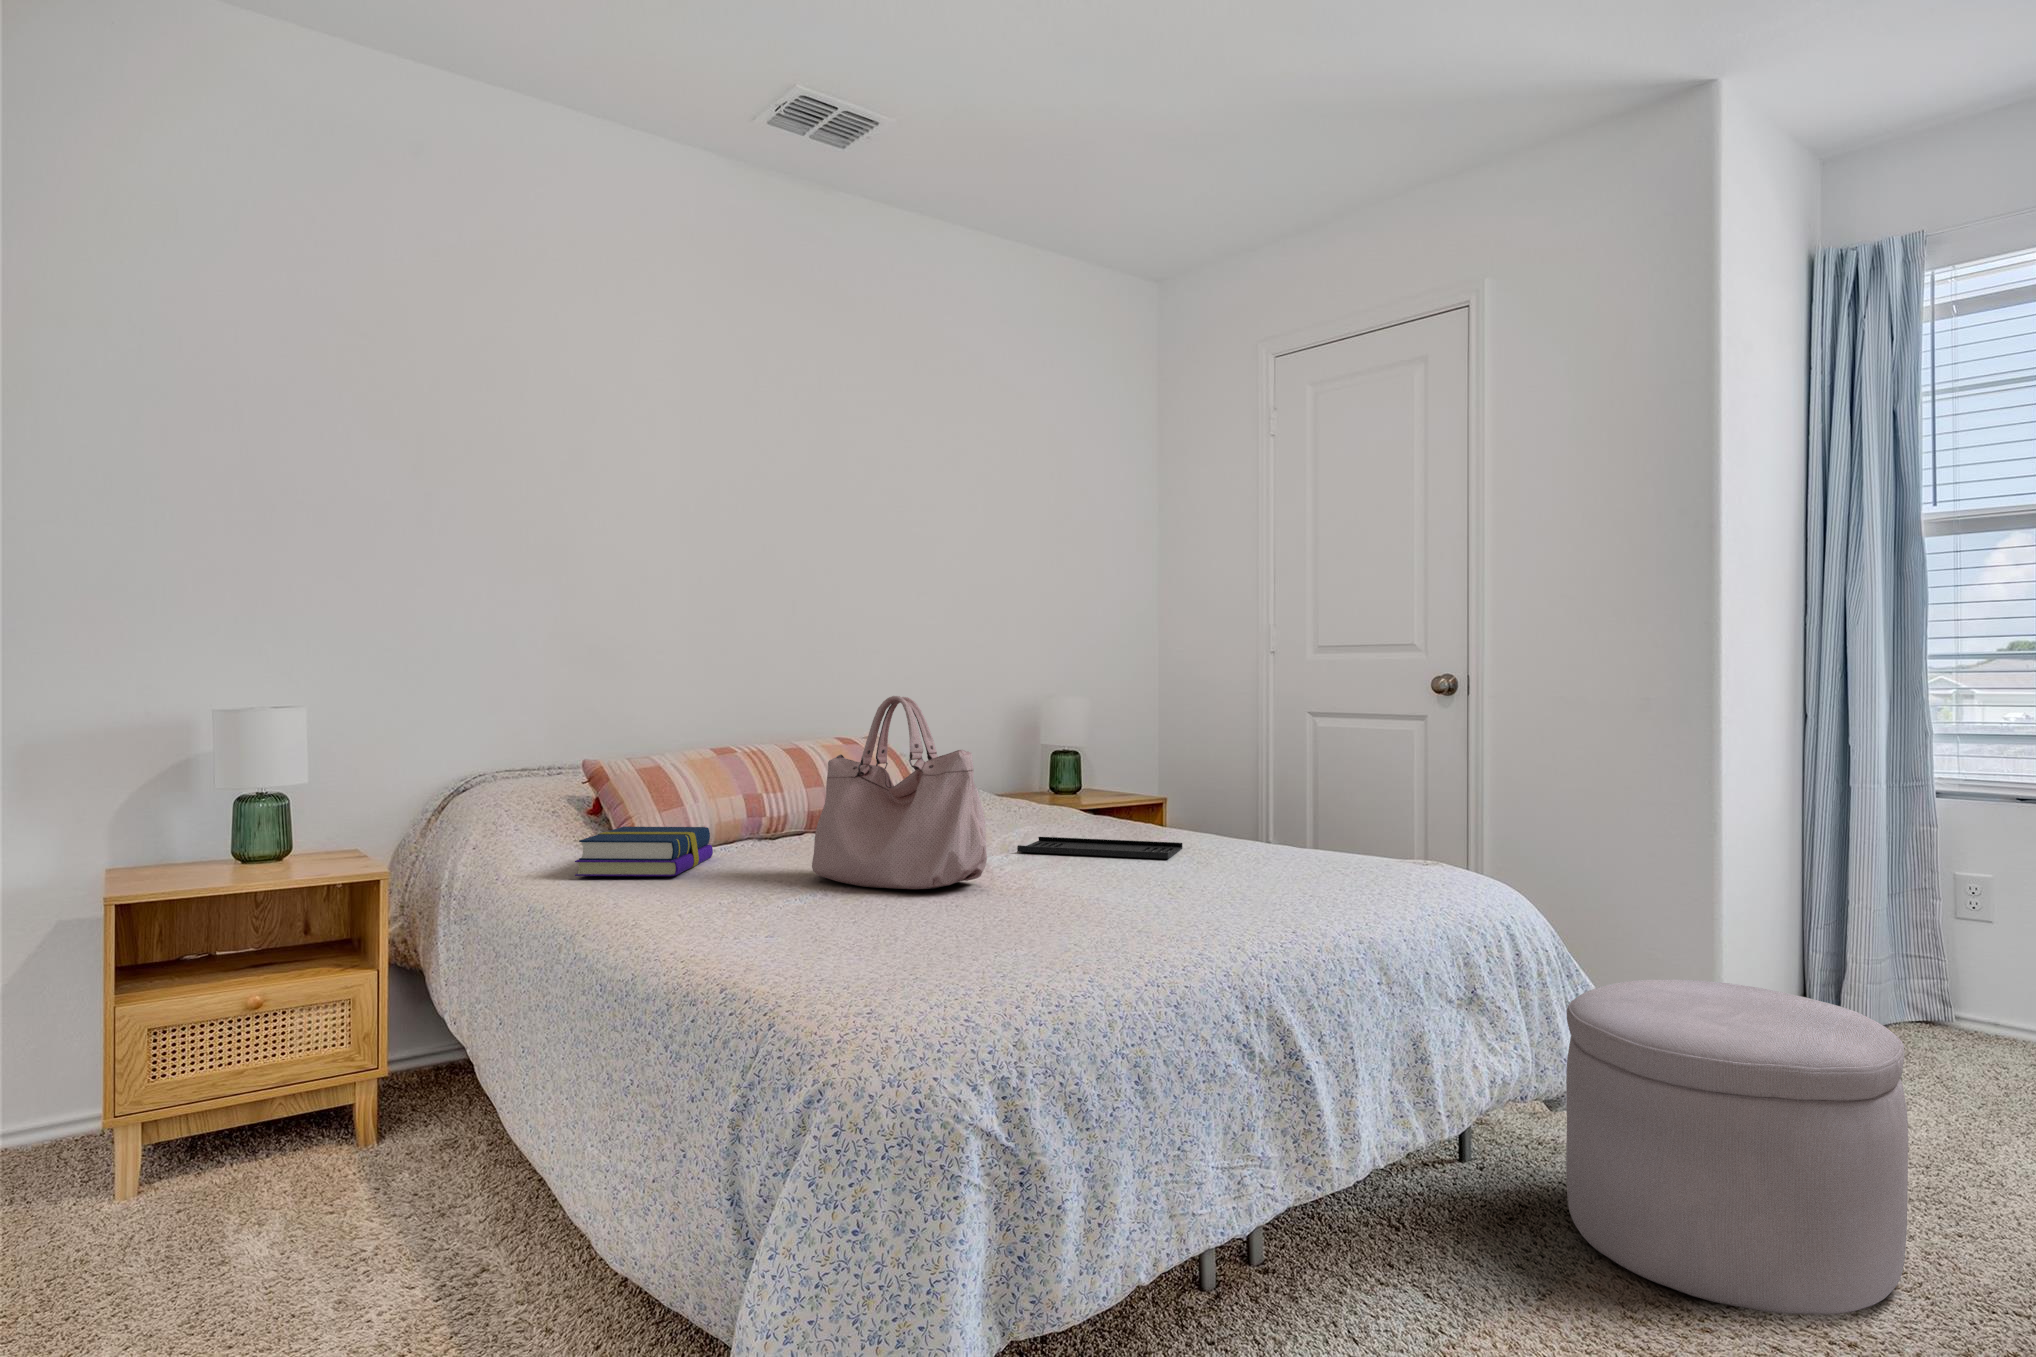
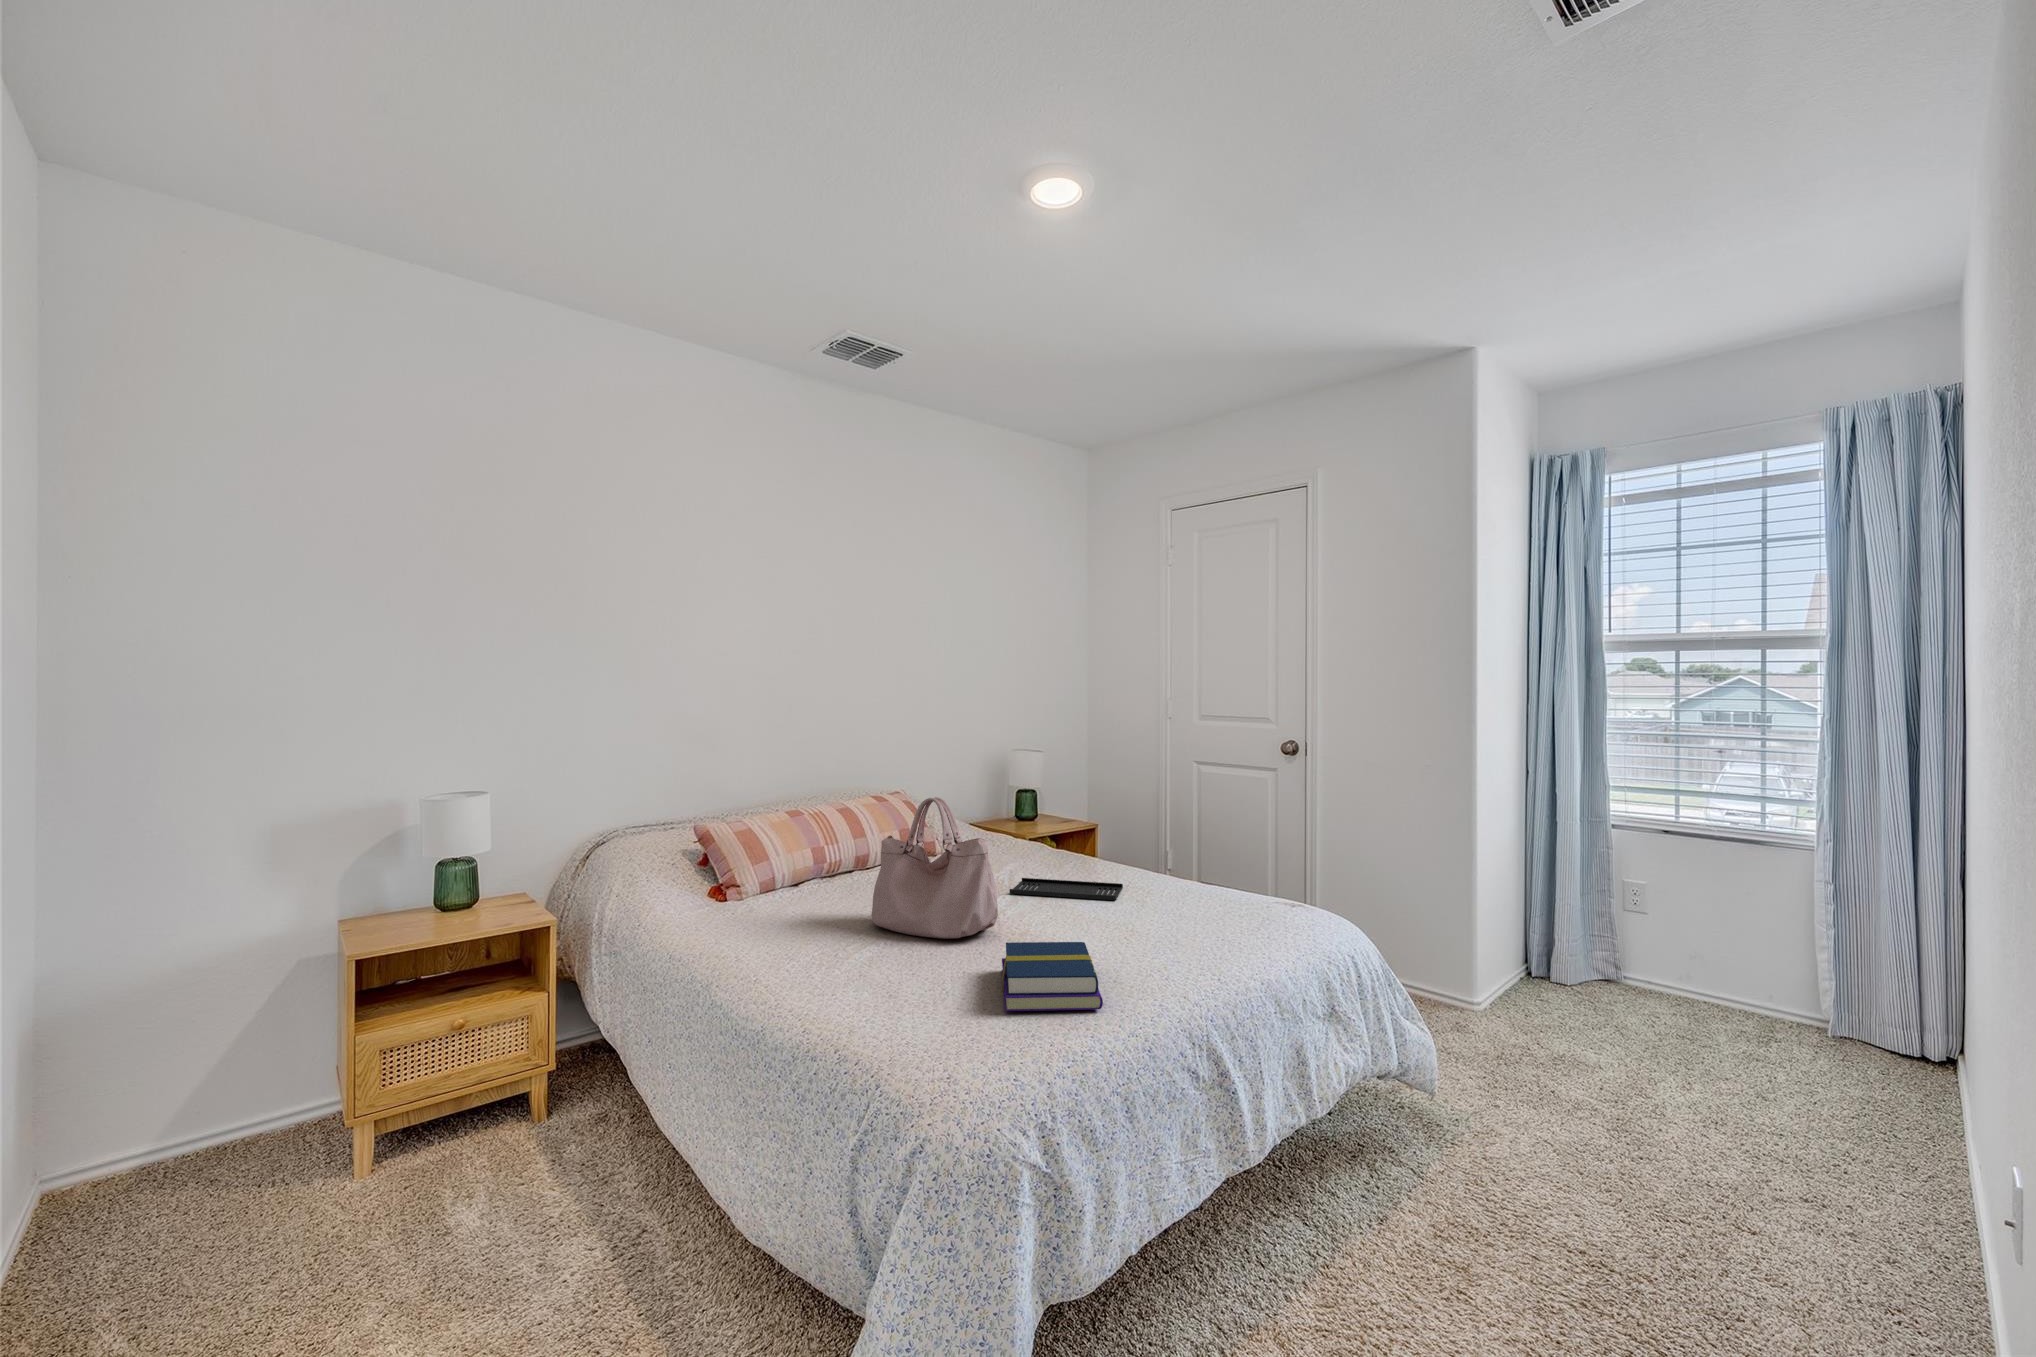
book: present [575,827,713,876] -> present [1002,942,1103,1011]
ottoman: present [1566,979,1908,1315] -> none [1391,985,1616,1230]

